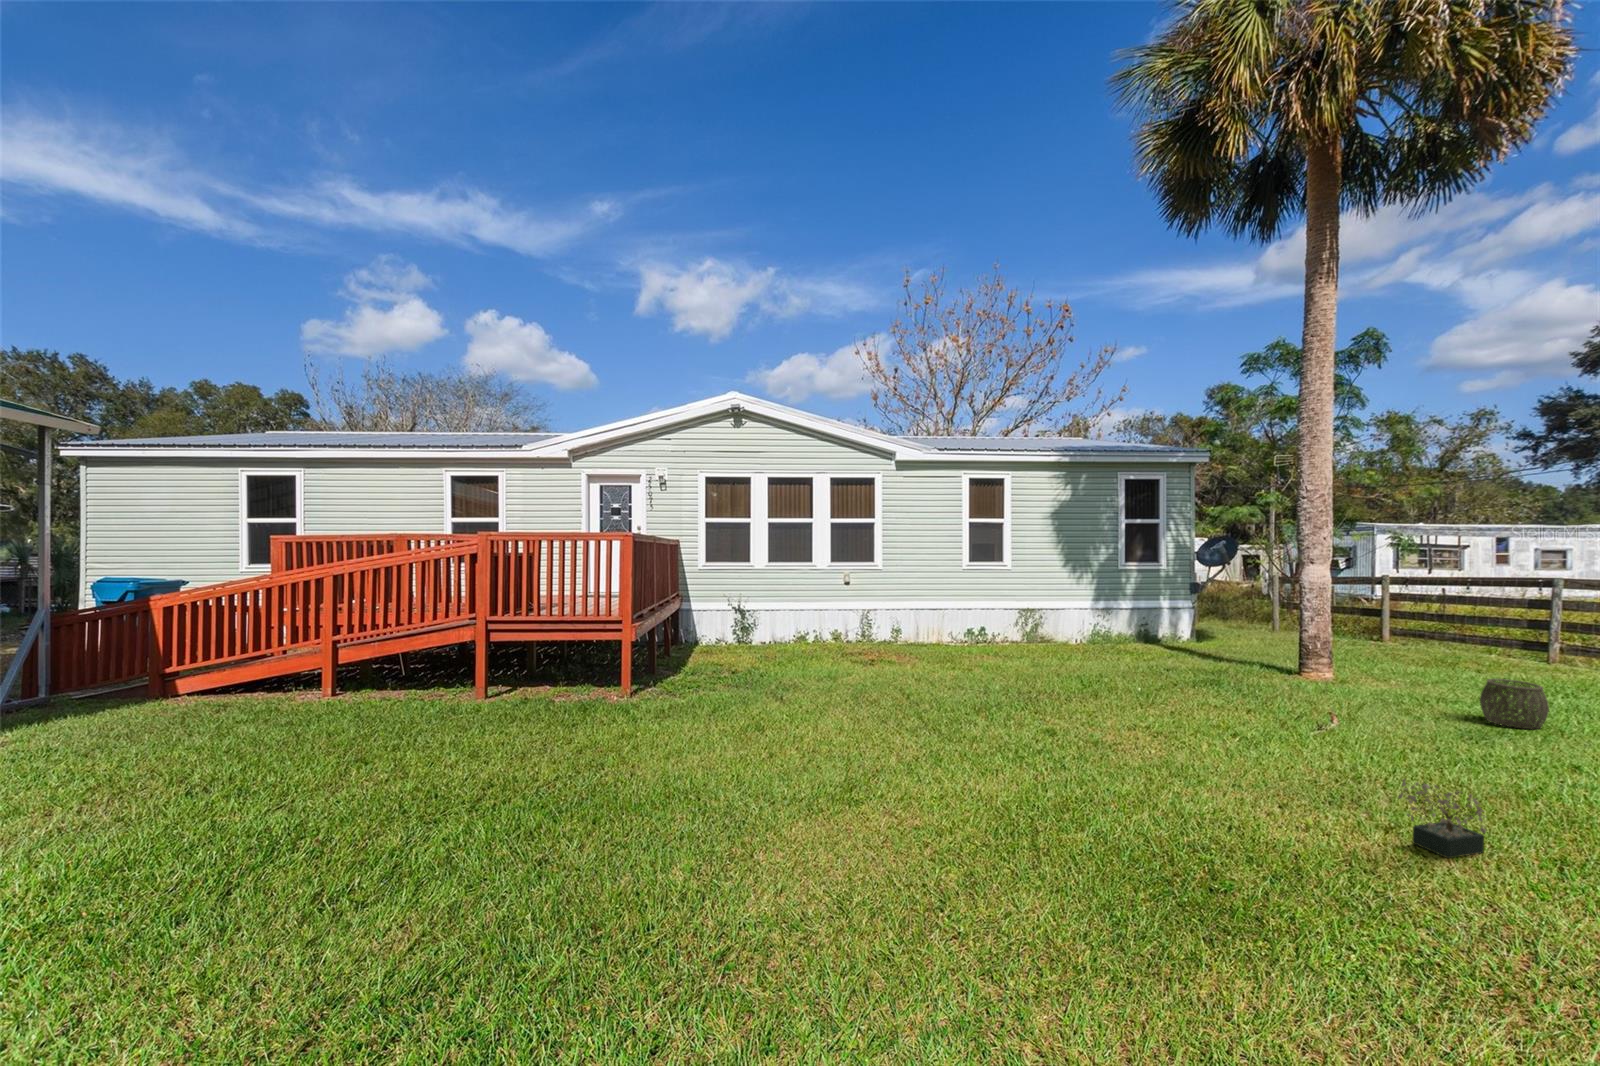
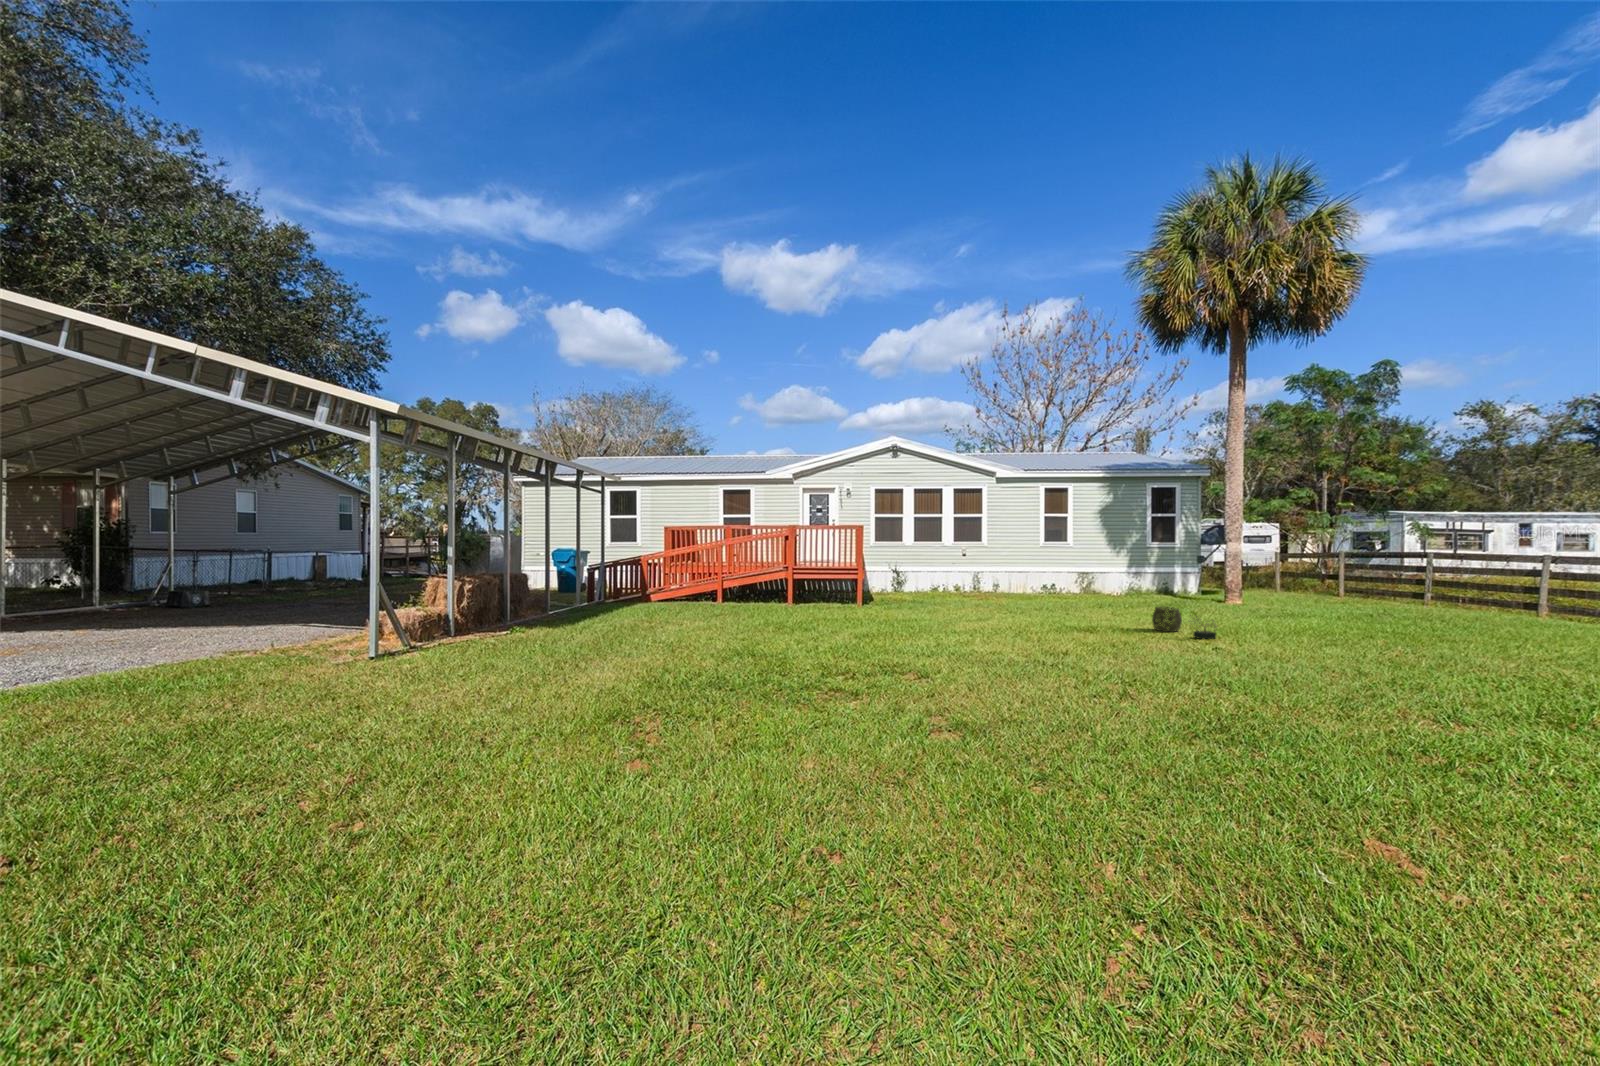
woven basket: present [1480,679,1549,729] -> present [1152,607,1182,632]

